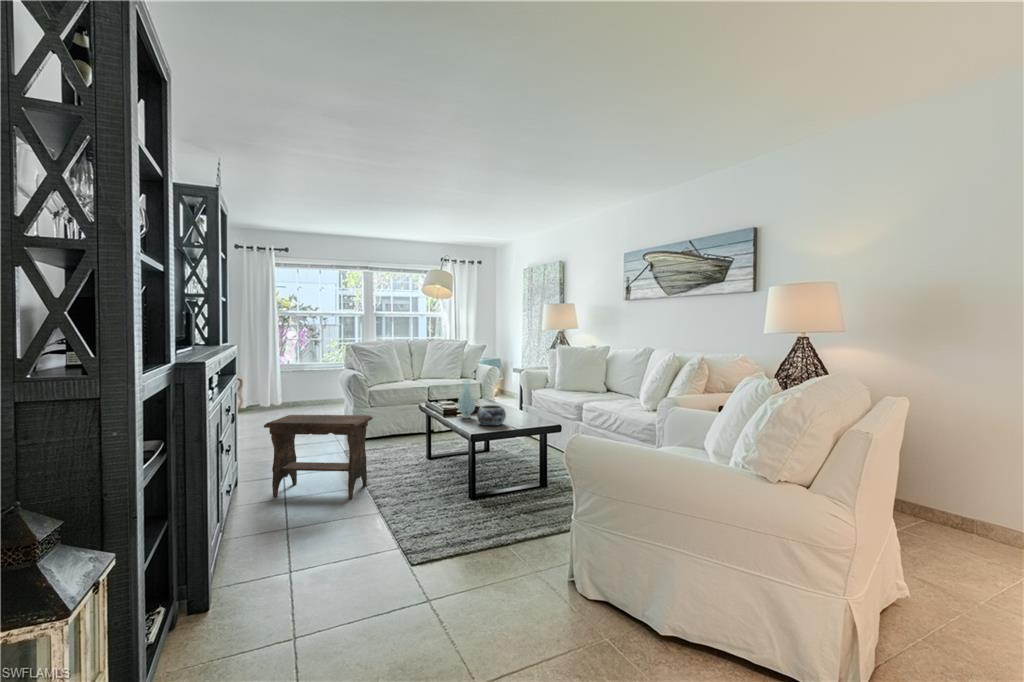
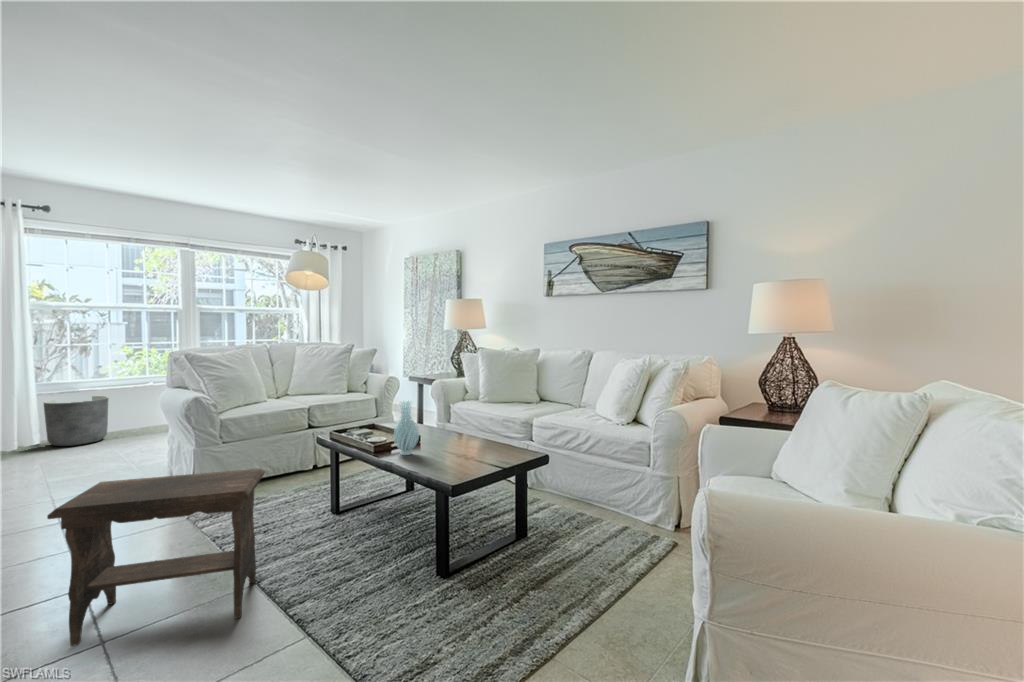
planter: none [280,375,316,408] -> present [44,396,108,446]
decorative bowl: present [477,405,506,426] -> none [432,435,472,466]

